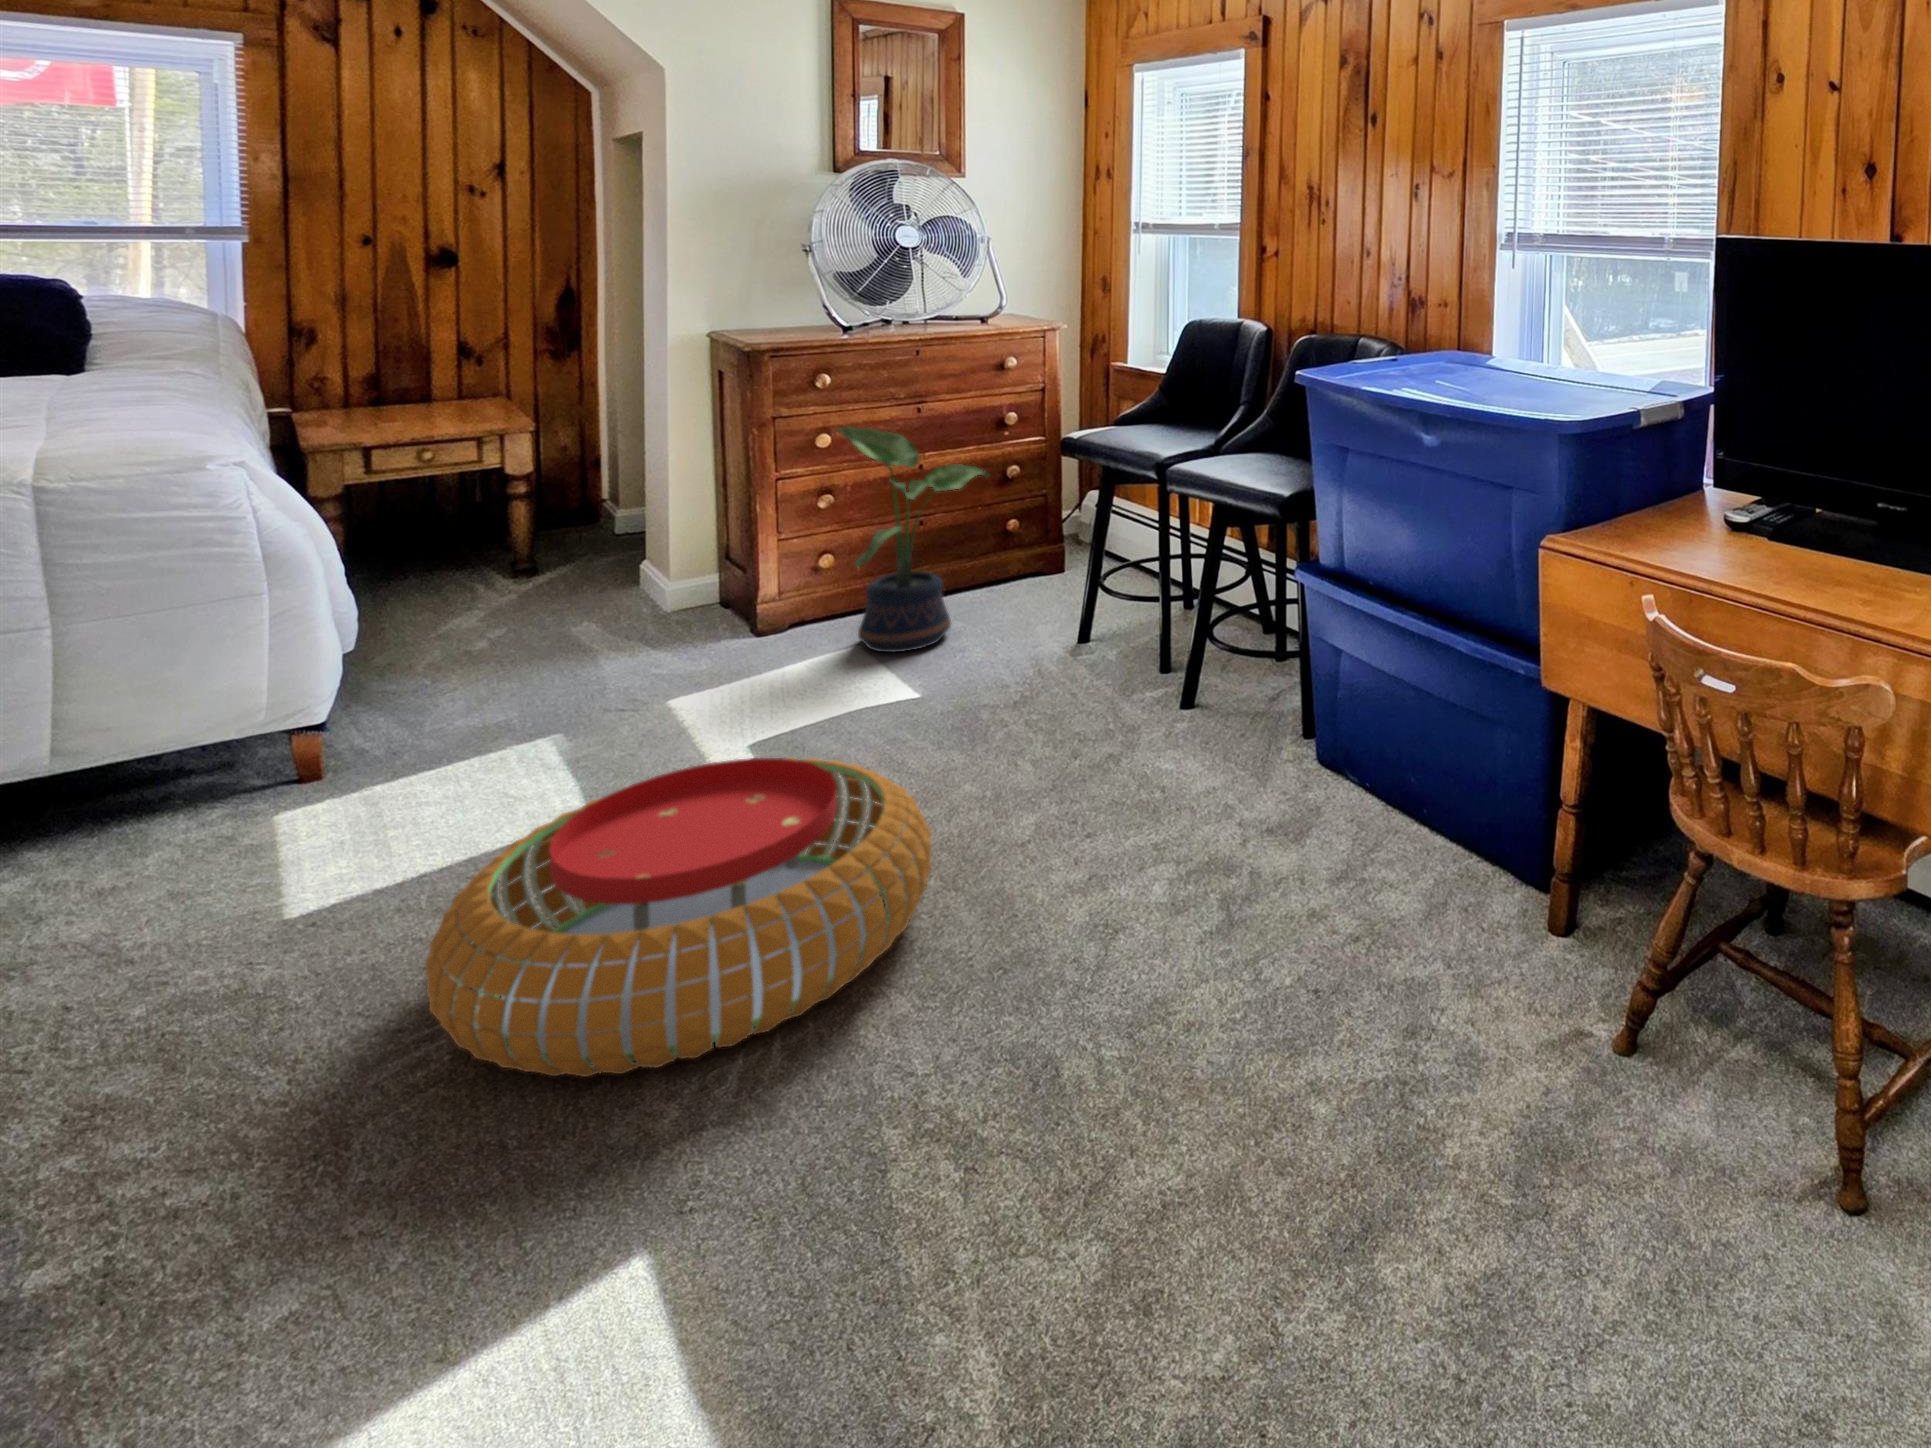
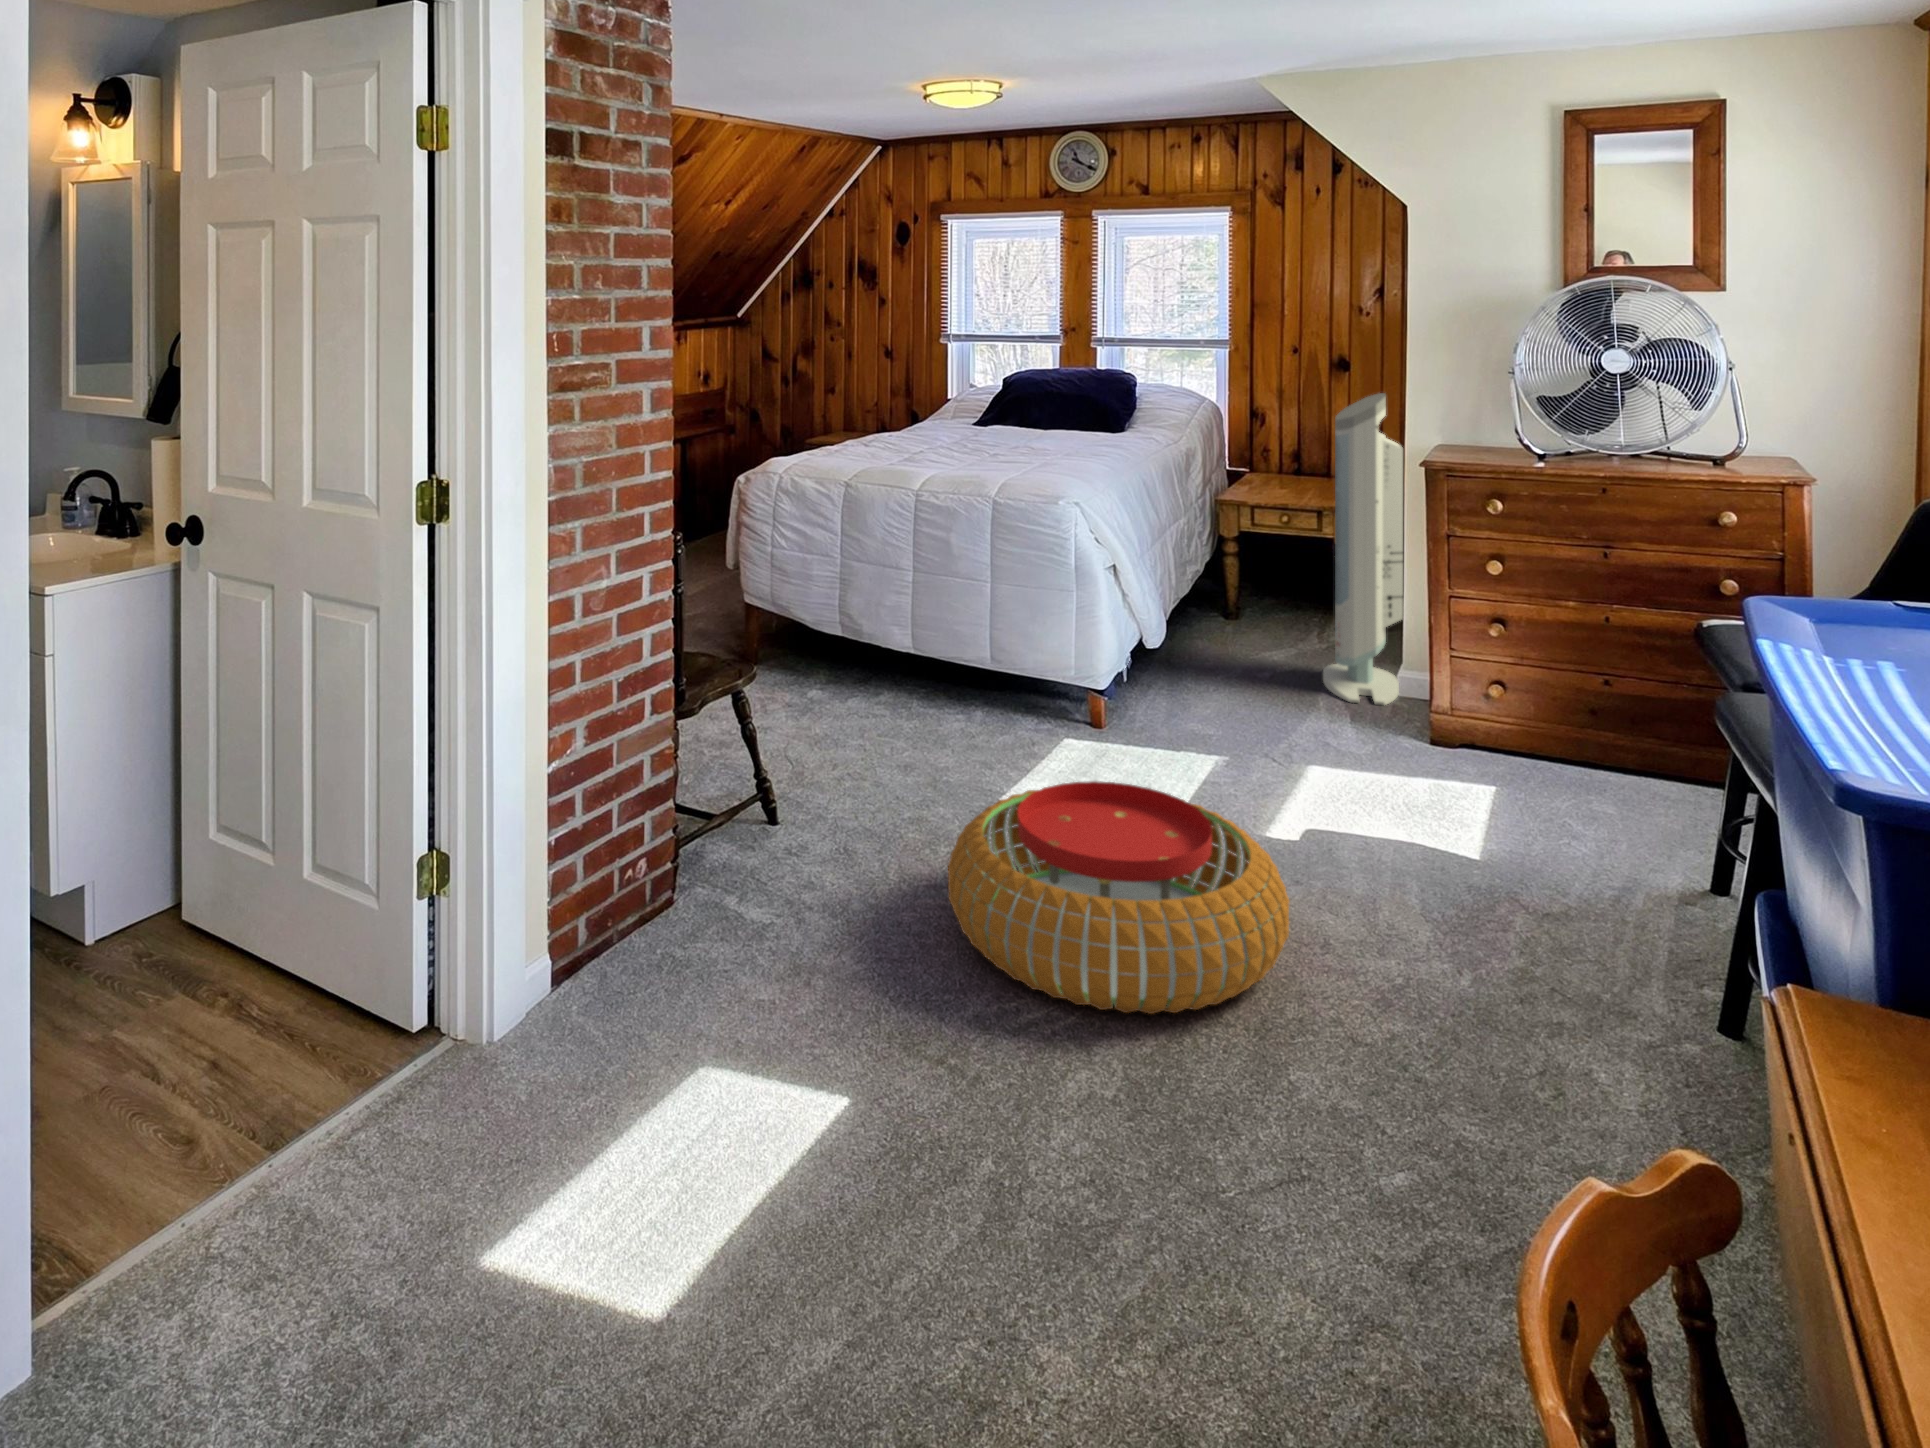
air purifier: none [556,281,669,632] -> present [1323,393,1403,705]
potted plant: present [837,426,990,652] -> none [1474,556,1661,814]

